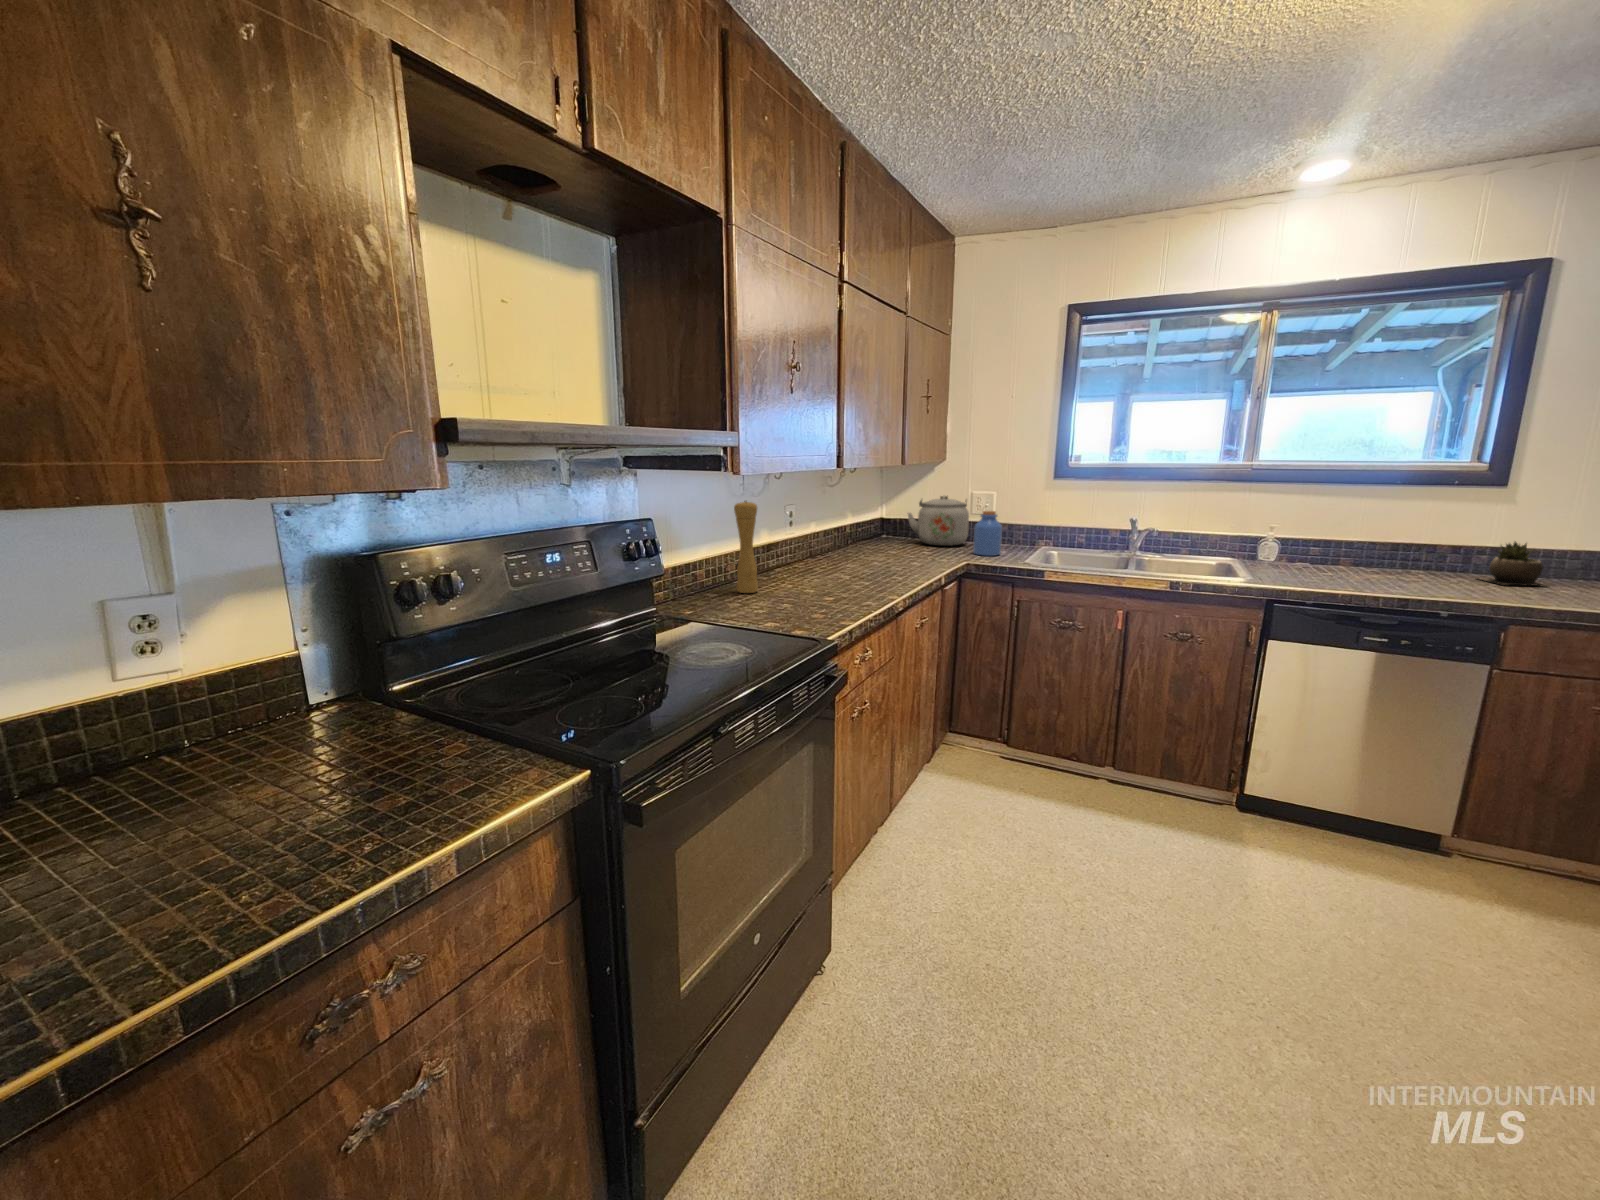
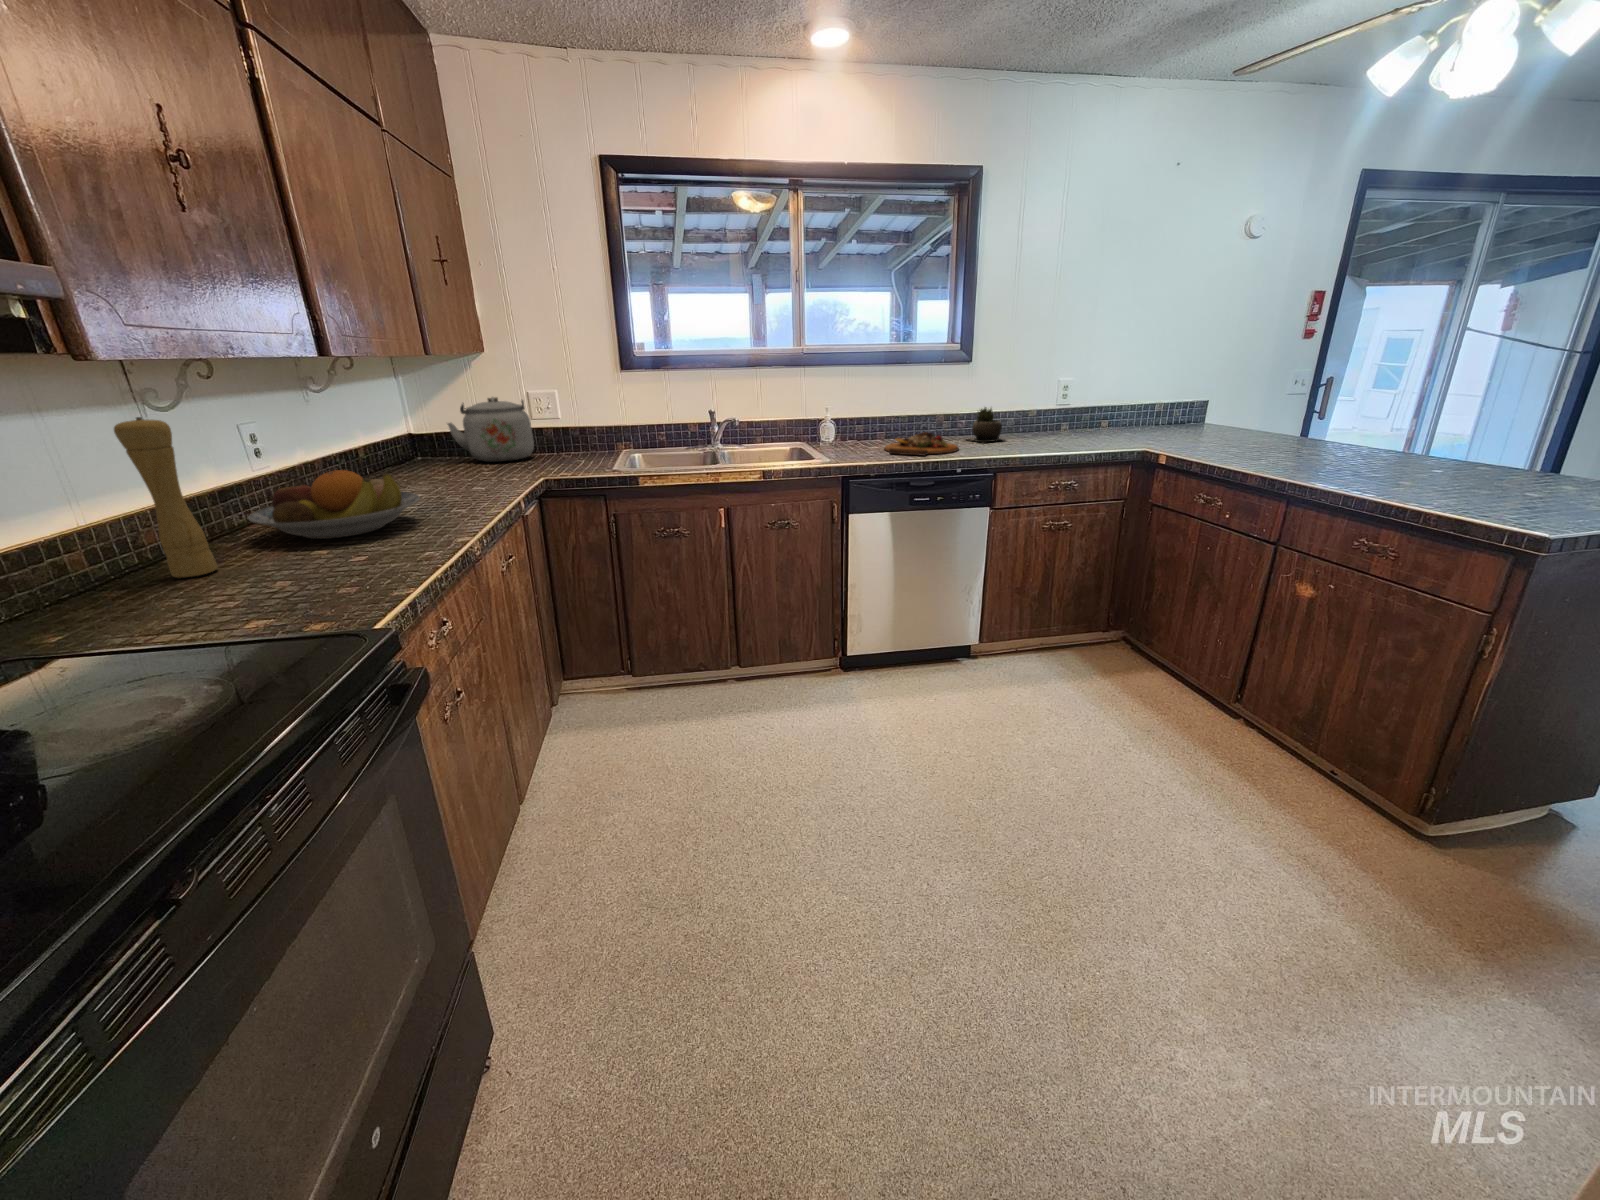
jar: present [973,511,1002,556] -> none [542,412,581,467]
fruit bowl: none [778,541,874,584] -> present [248,470,420,539]
cutting board: none [1339,563,1455,591] -> present [885,432,959,456]

